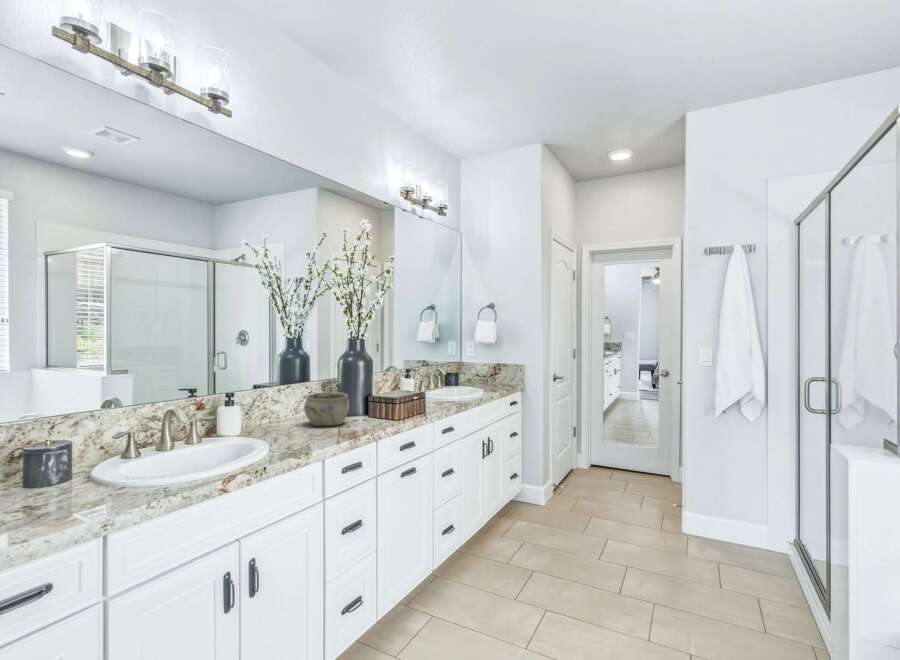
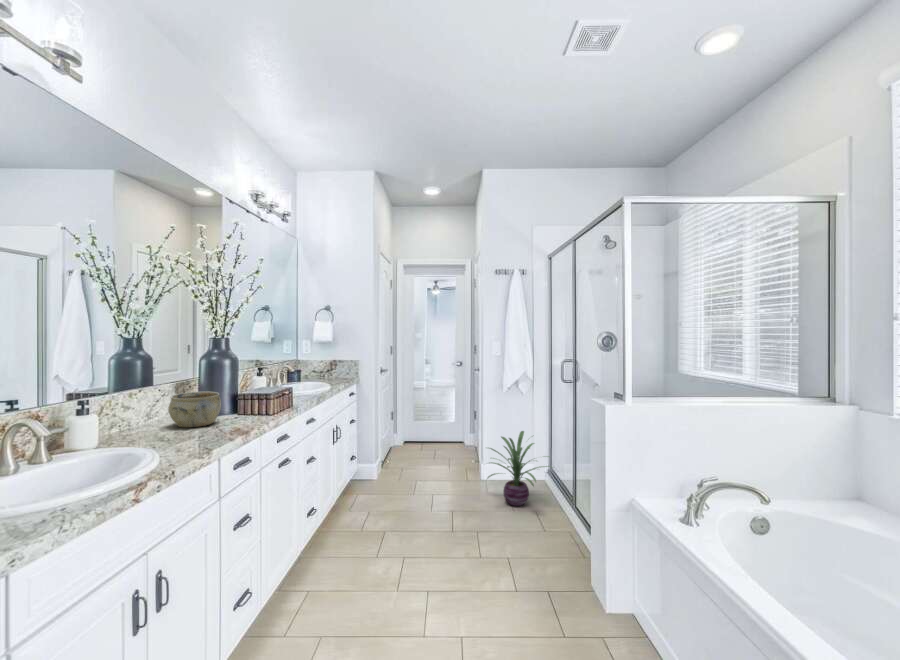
decorative plant: none [667,470,782,570] -> present [488,431,550,506]

